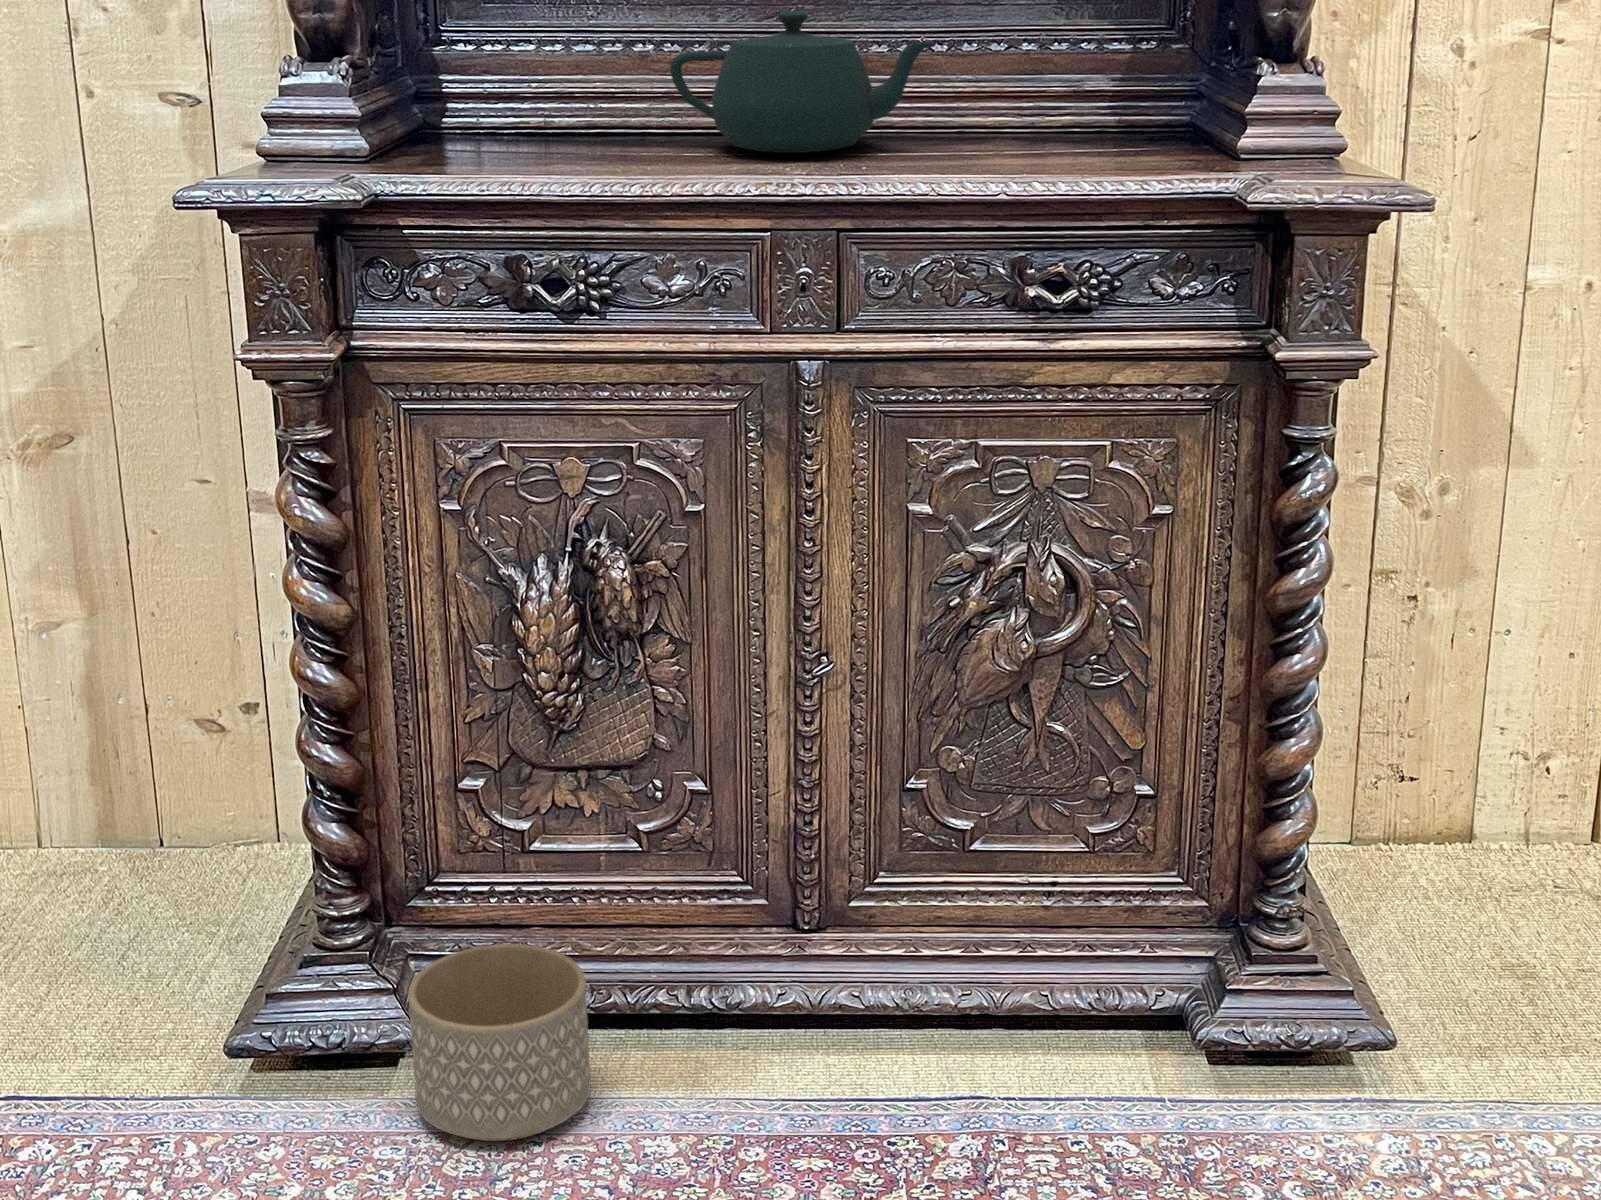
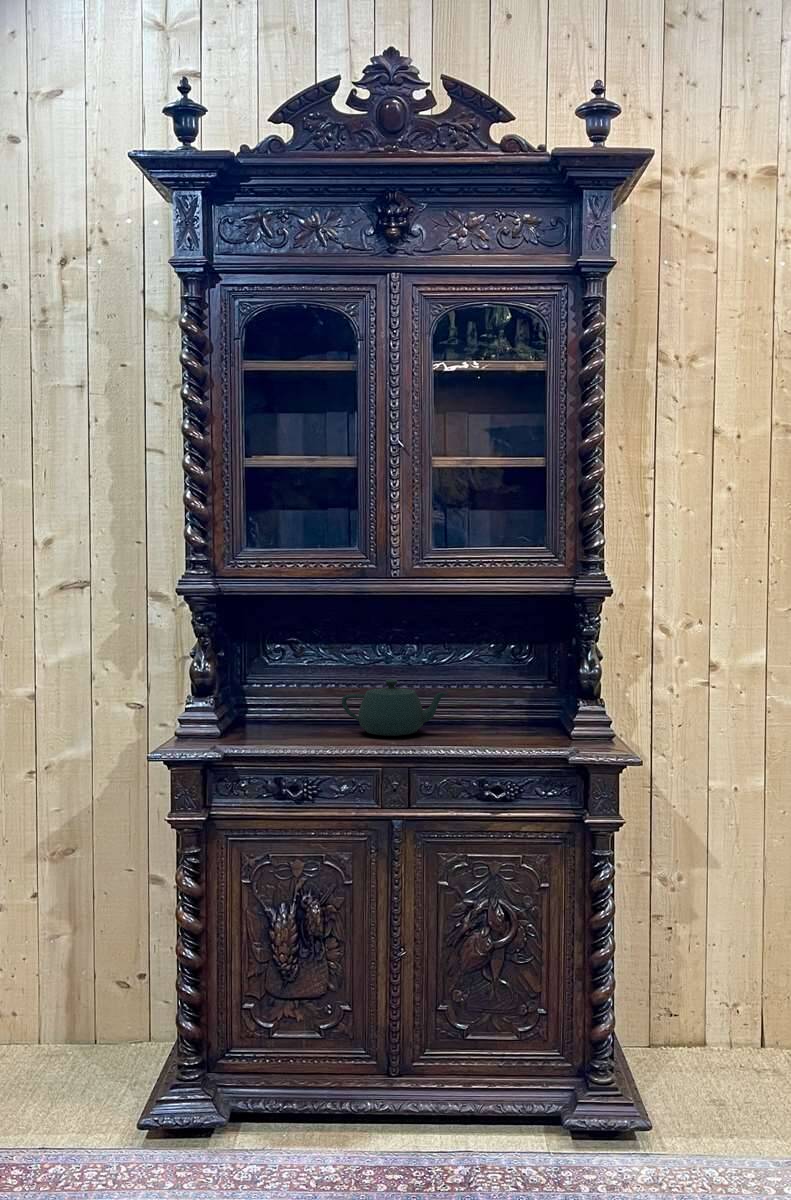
planter: present [408,944,590,1141] -> none [218,1081,297,1175]

